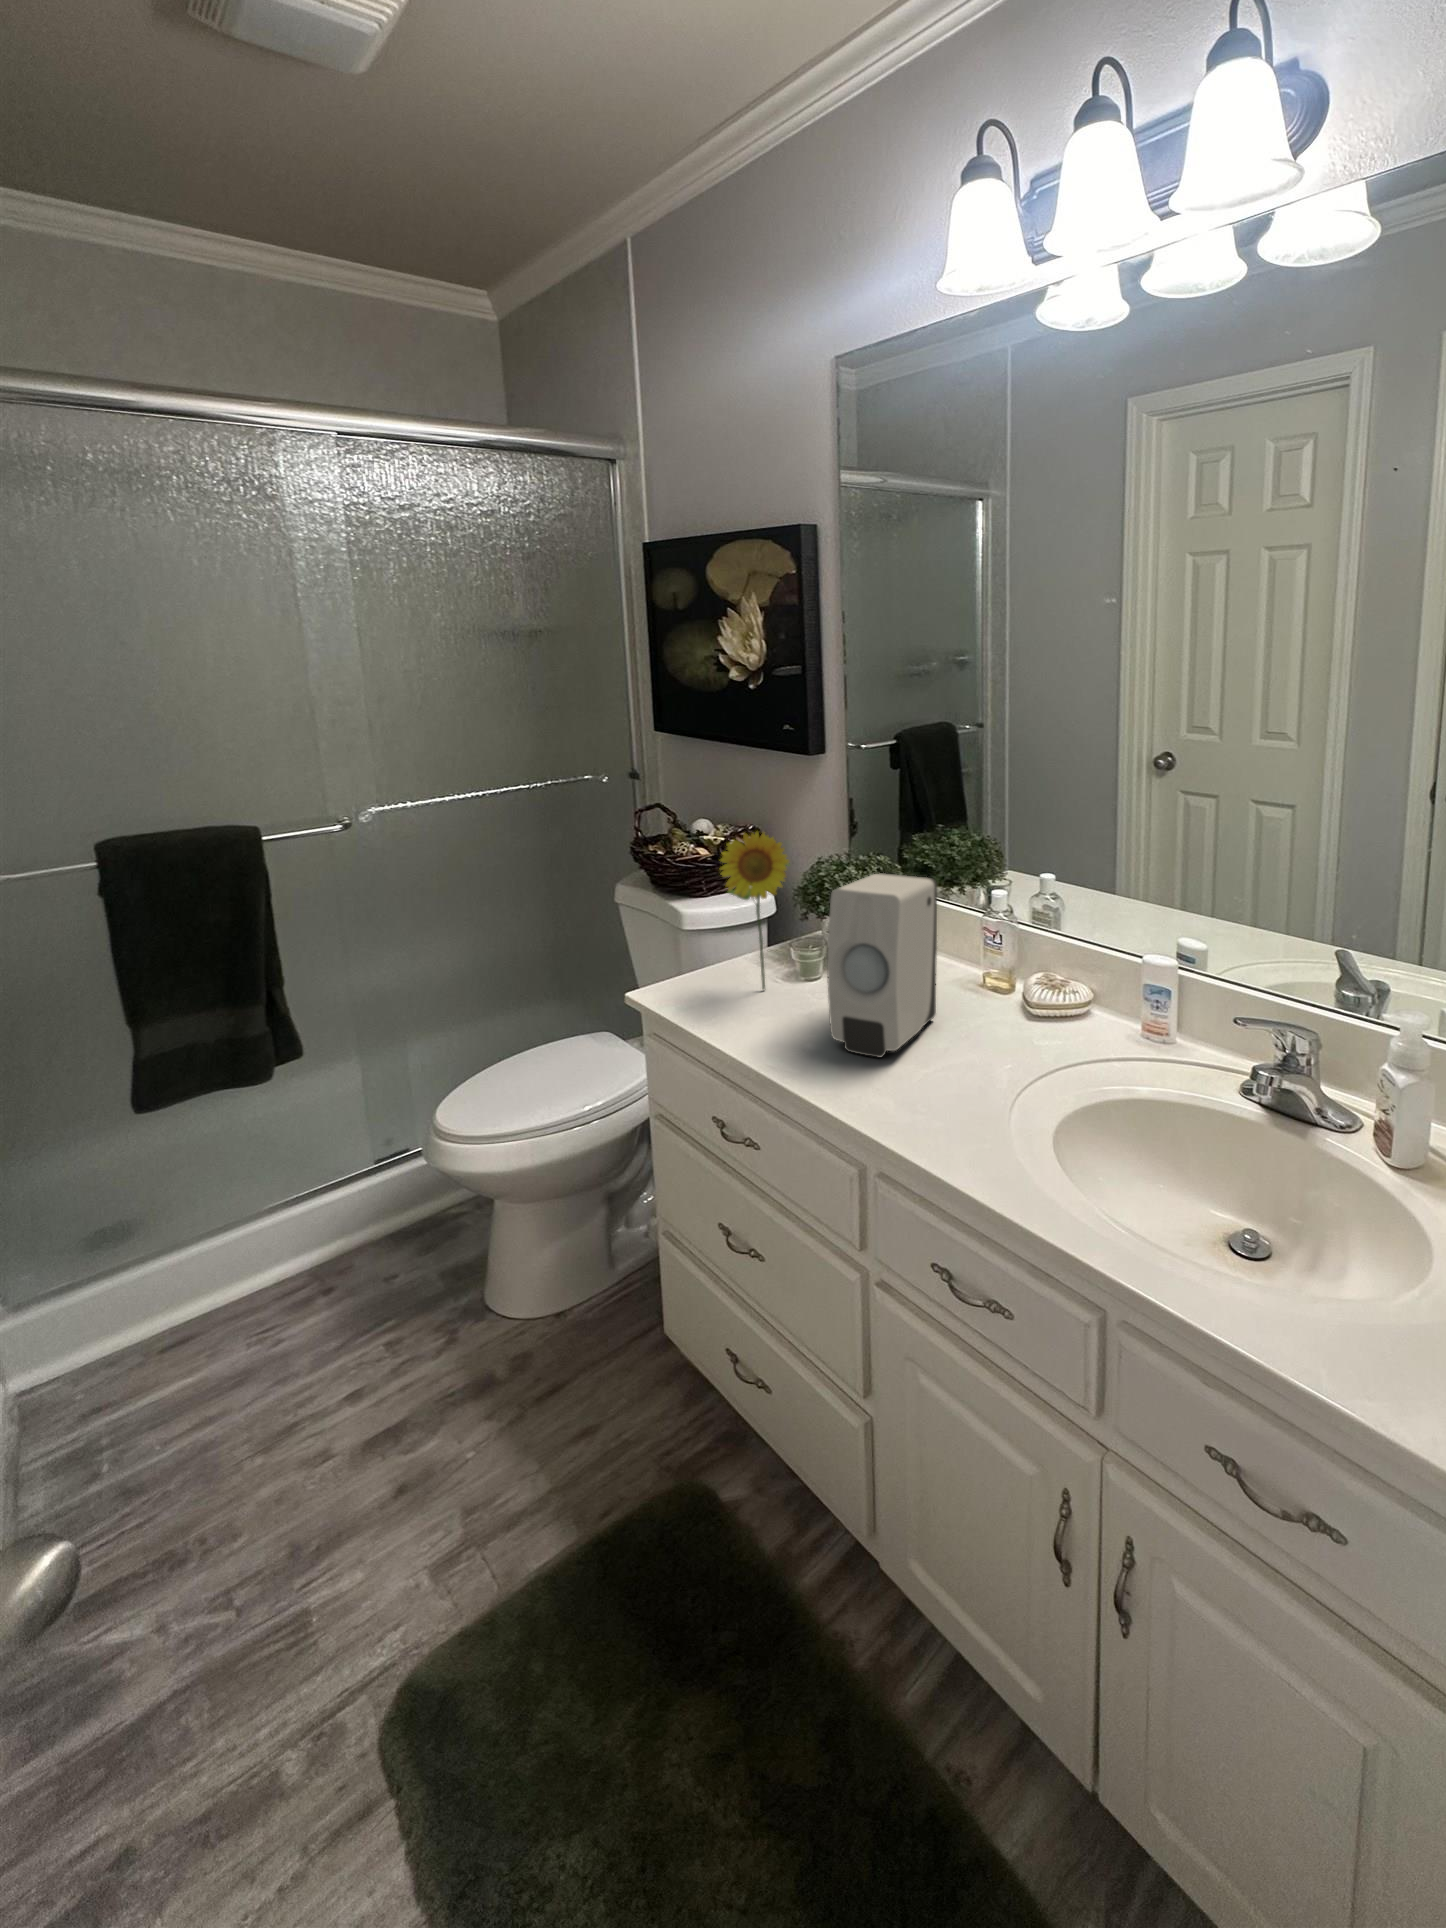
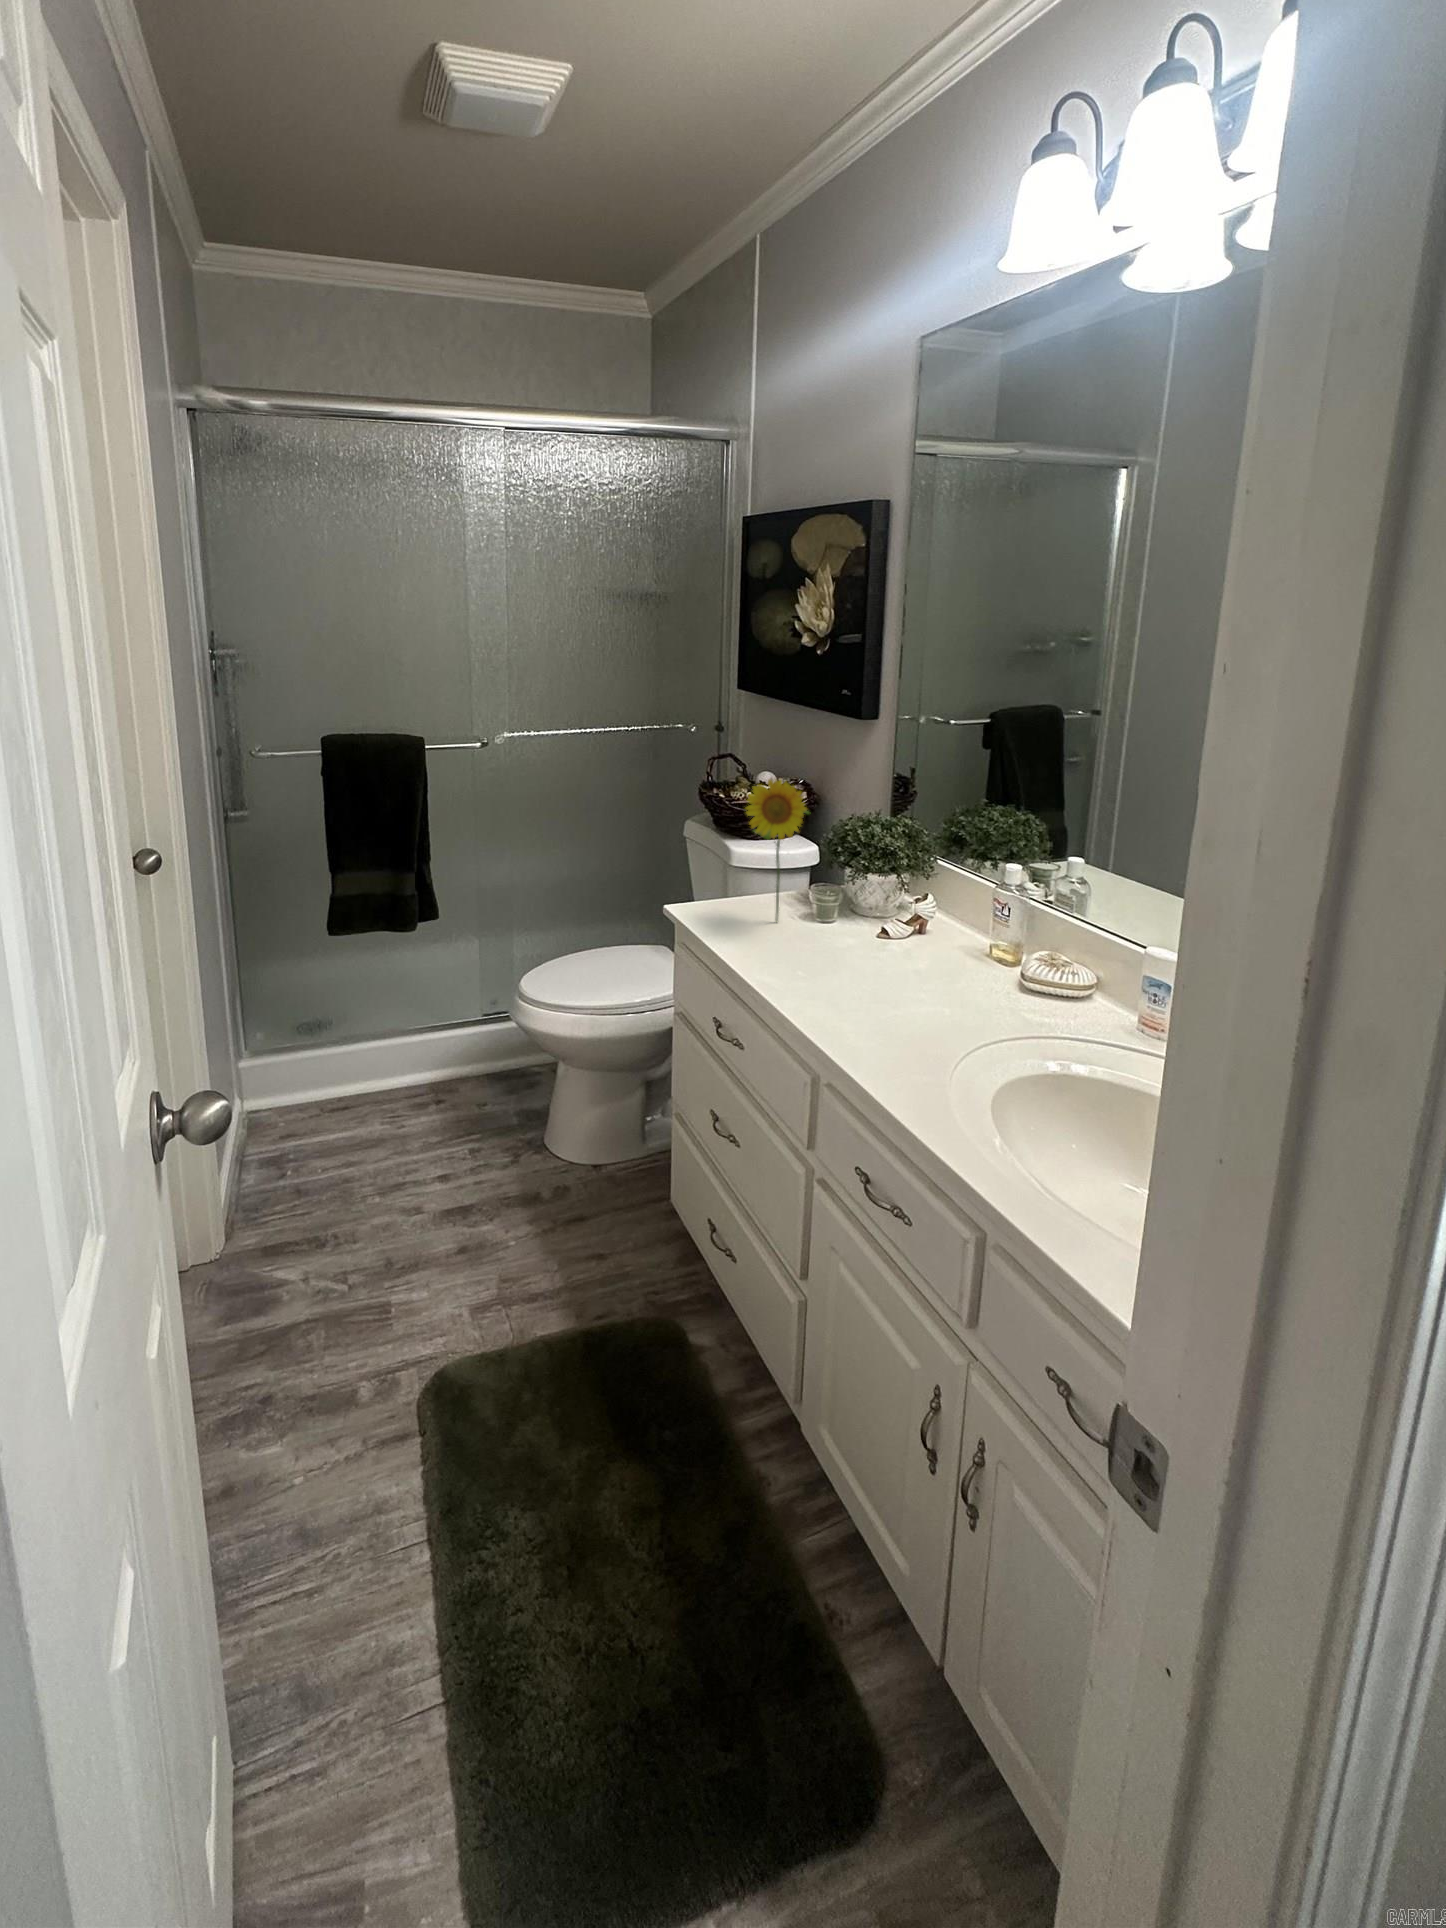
soap dispenser: present [827,873,937,1058] -> none [816,830,938,992]

